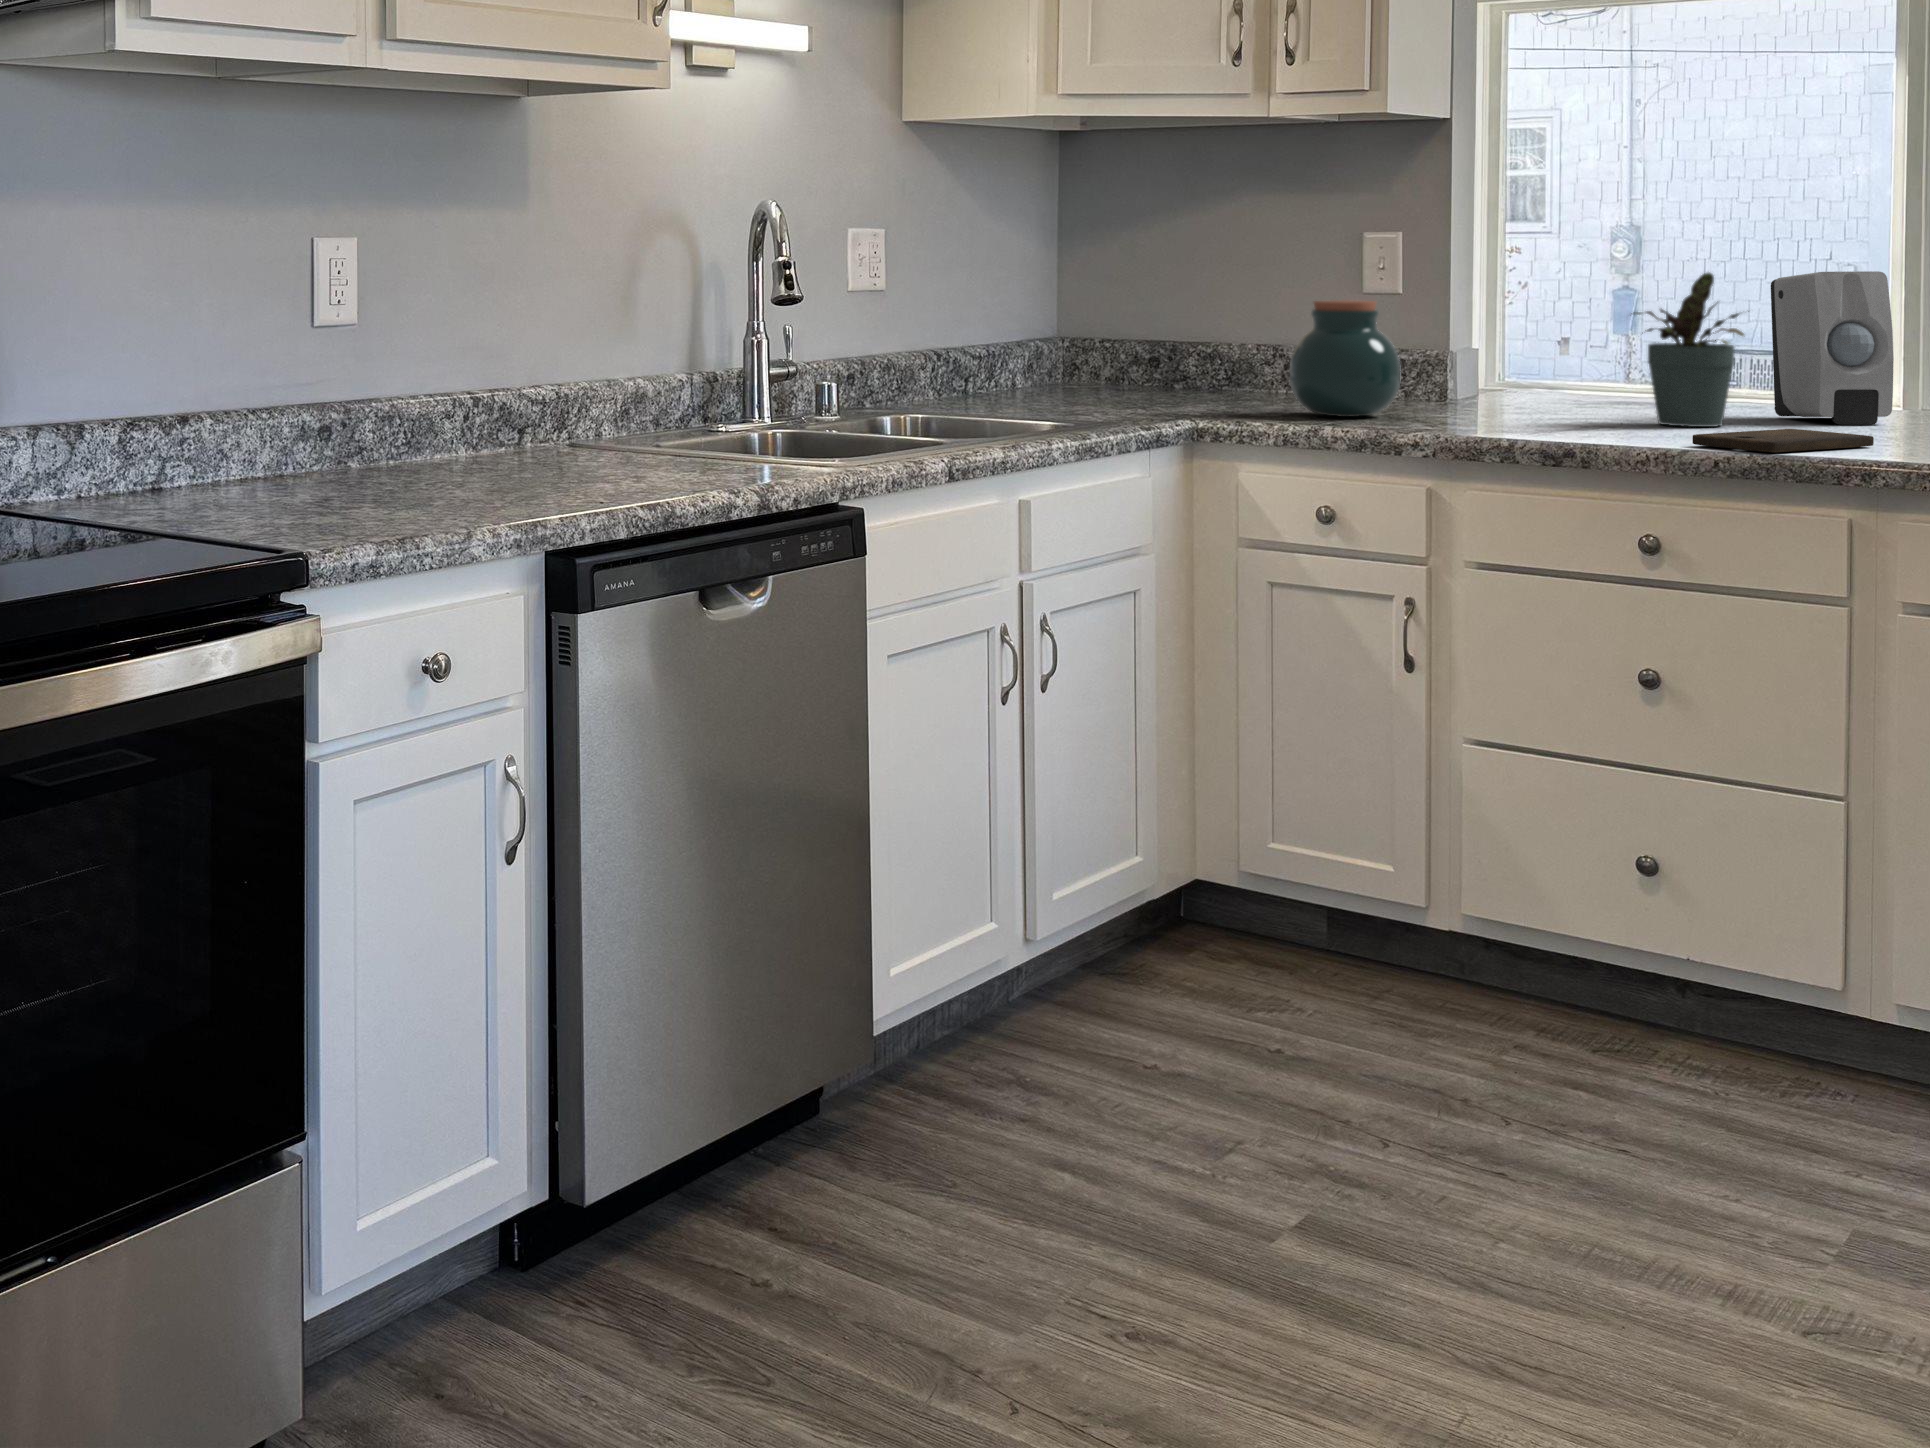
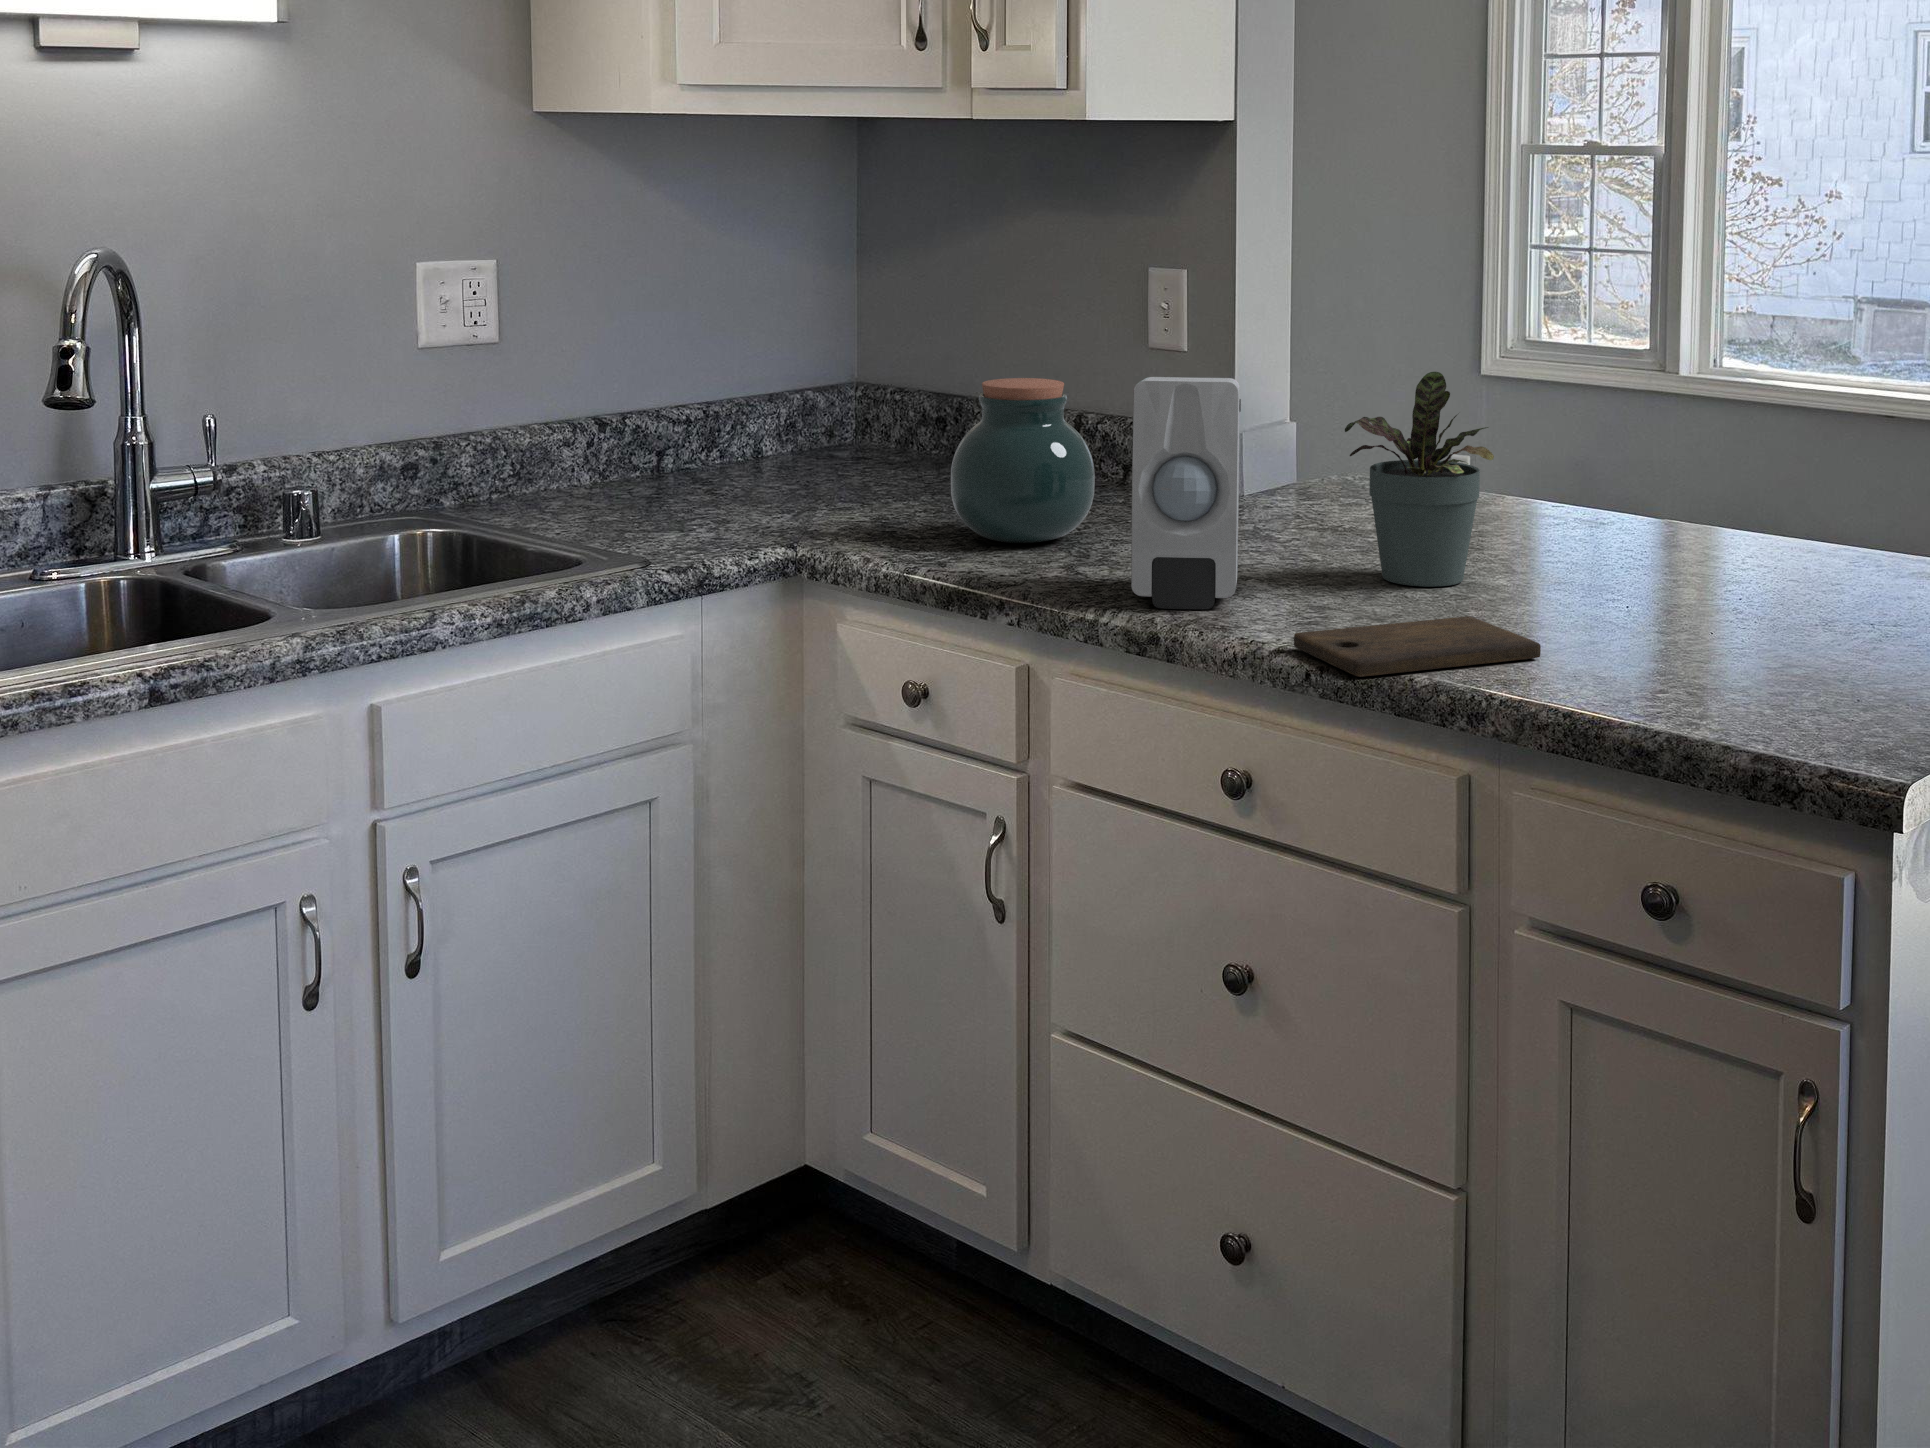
soap dispenser: present [1771,271,1894,425] -> present [1131,377,1241,609]

